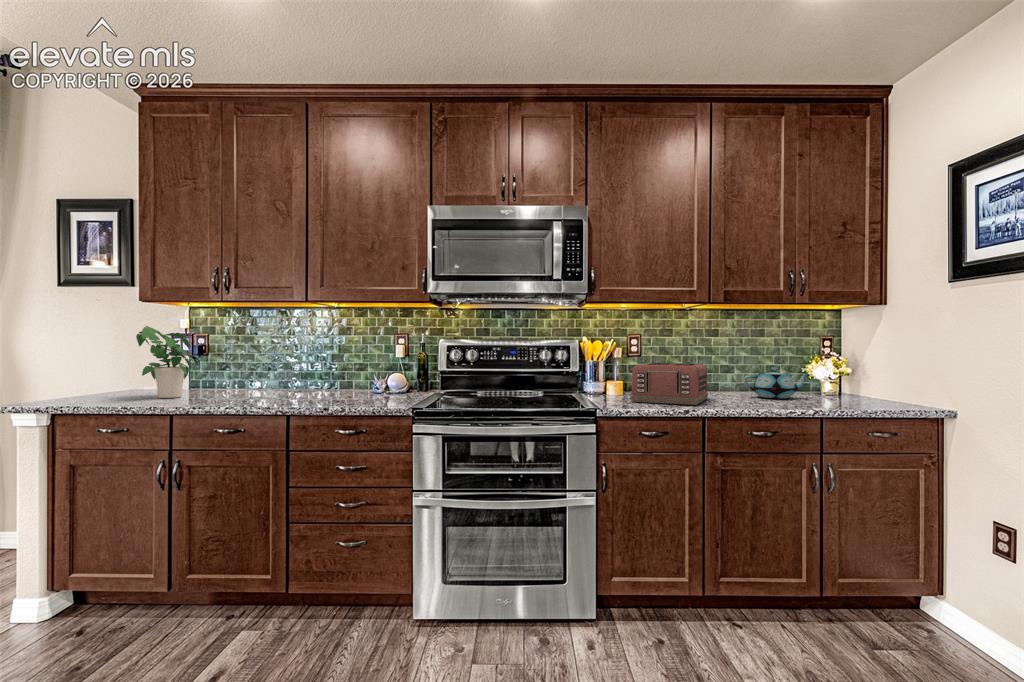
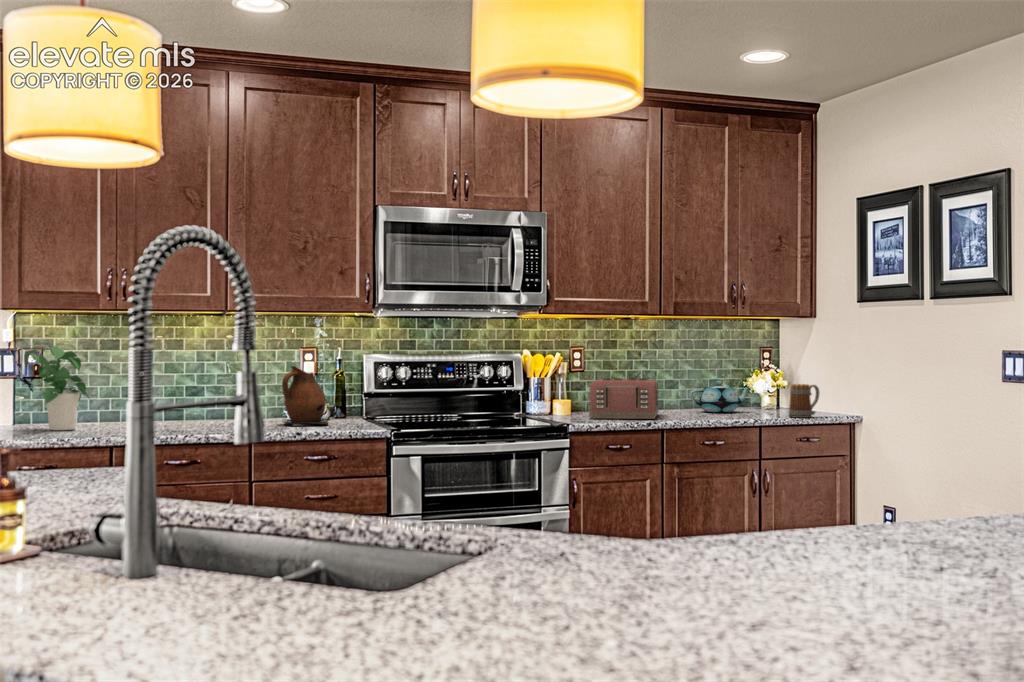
ceramic pitcher: none [341,347,391,401] -> present [282,366,328,424]
mug: none [852,373,890,409] -> present [789,384,819,418]

